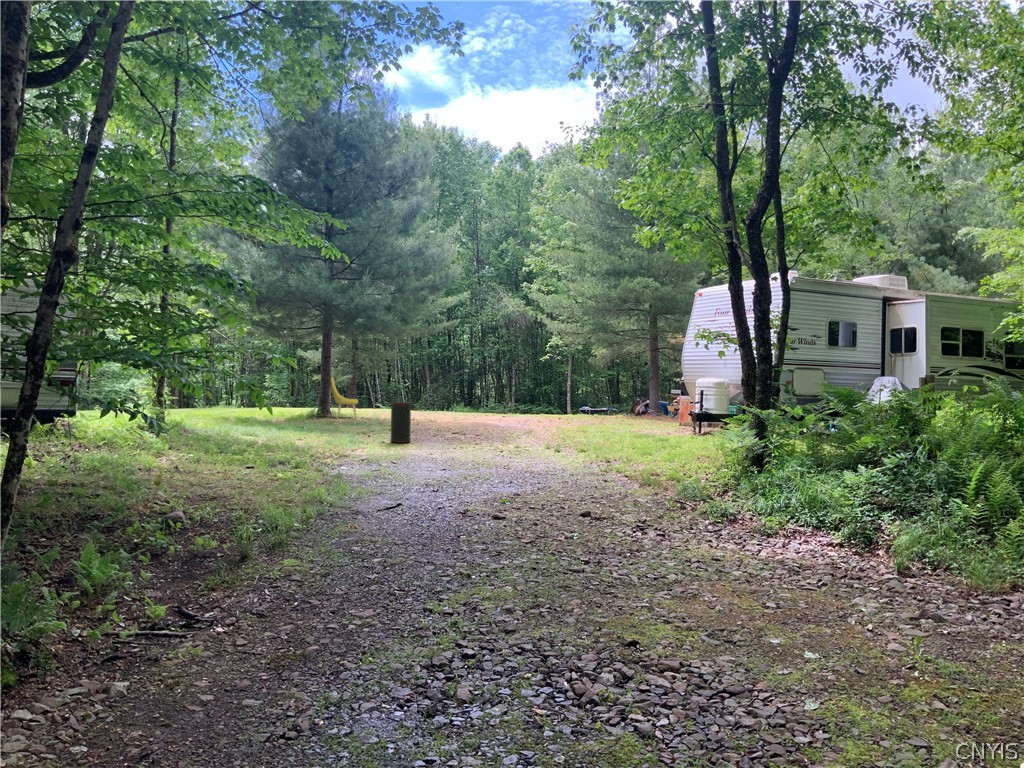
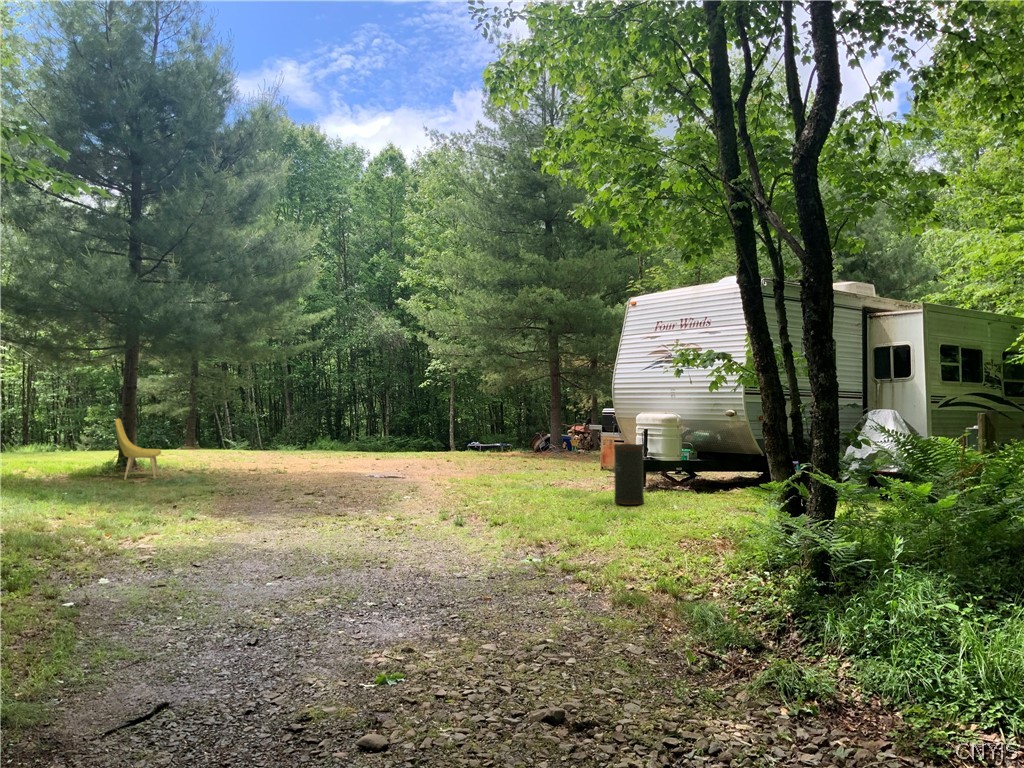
trash can: present [390,402,411,443] -> present [614,444,644,506]

